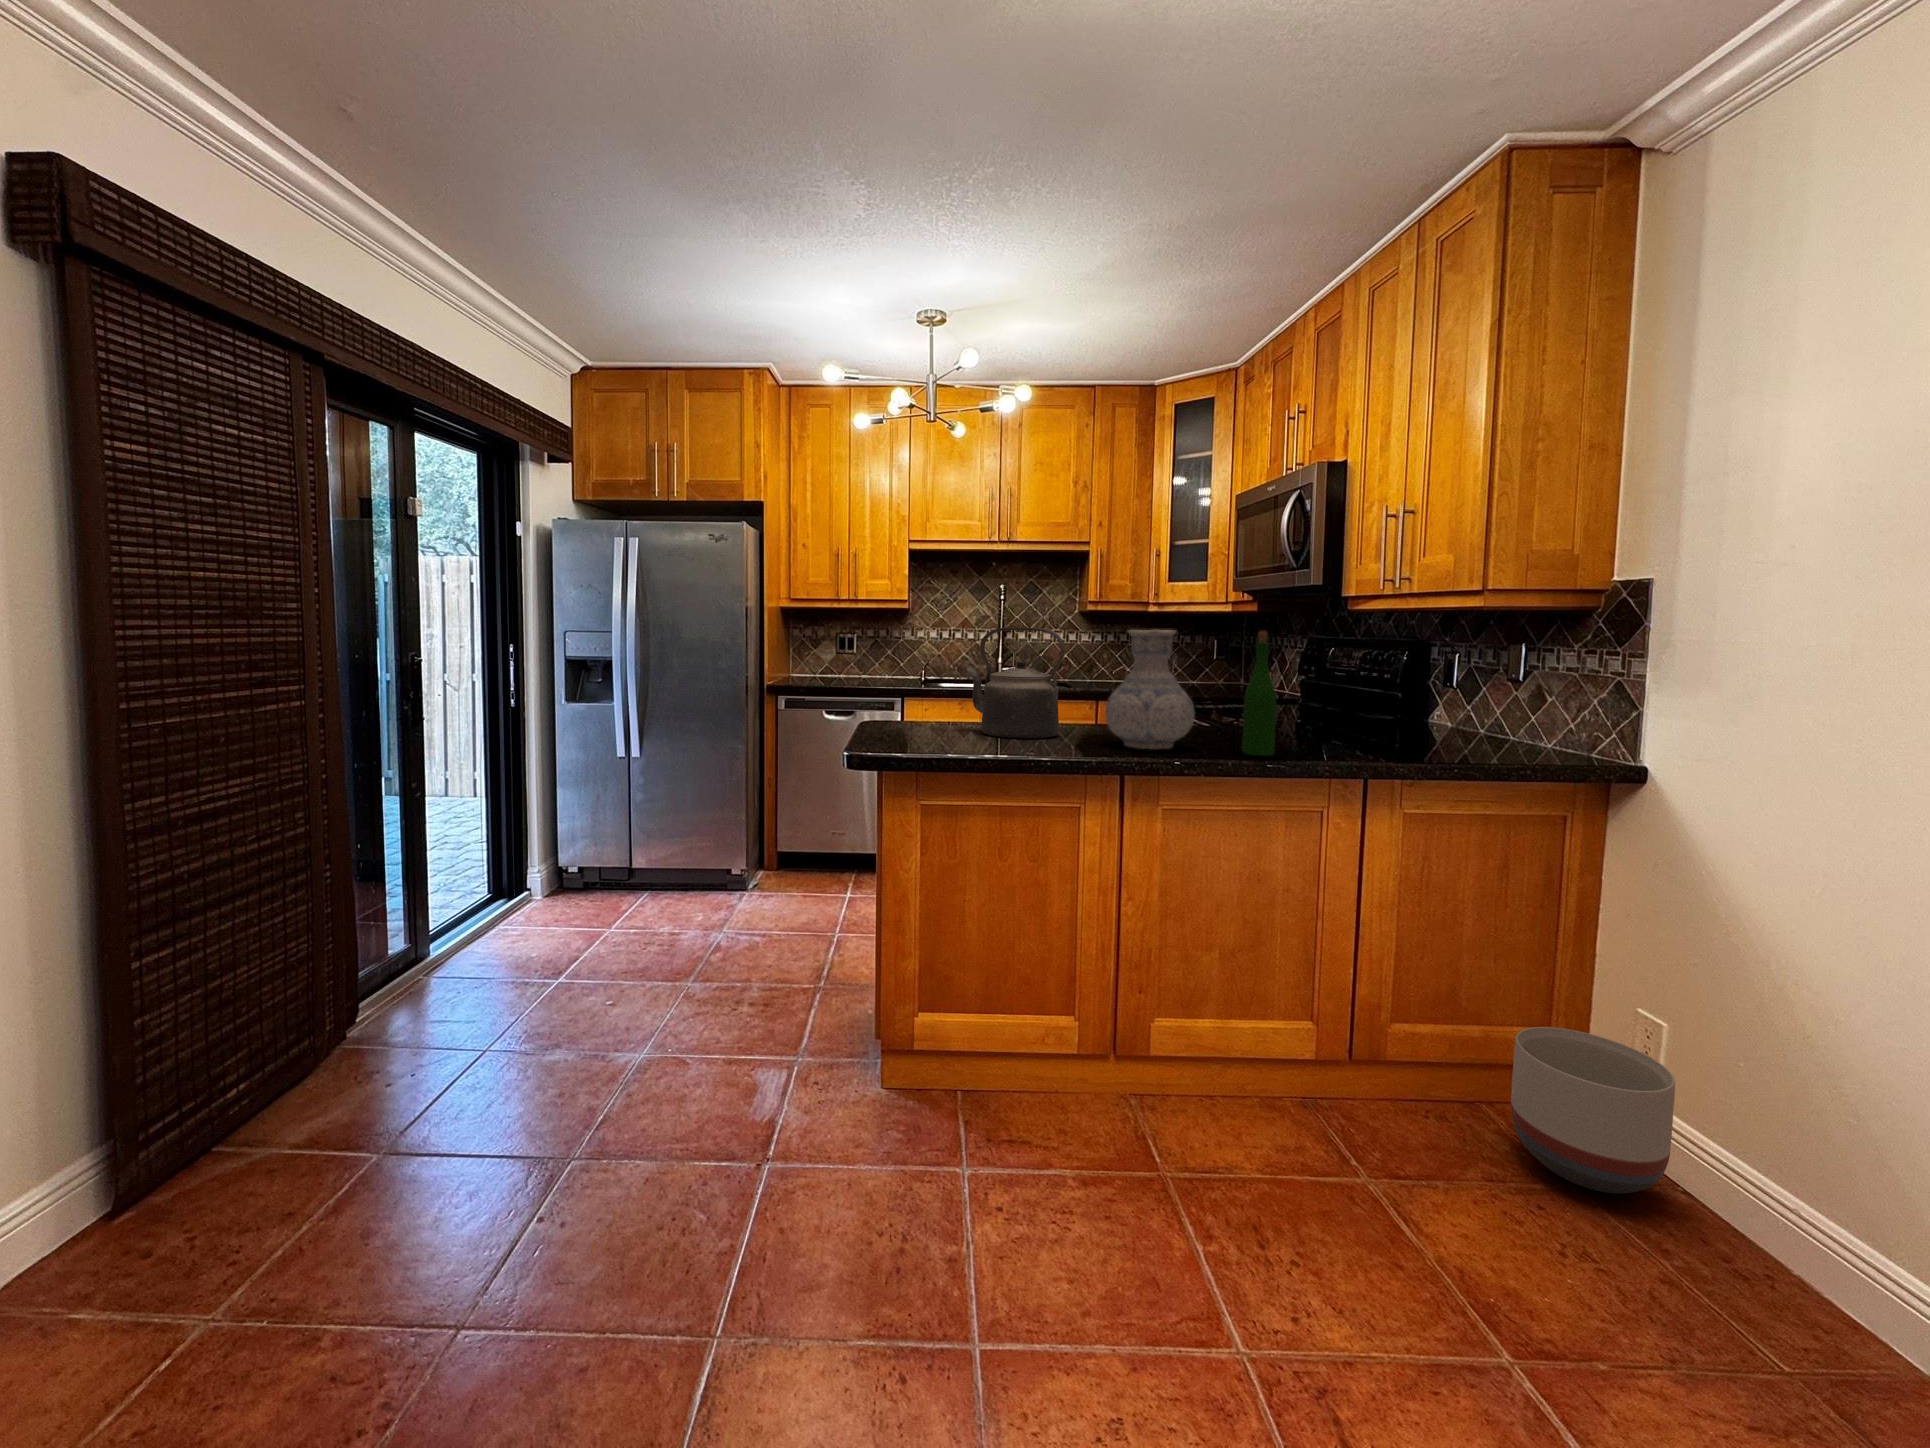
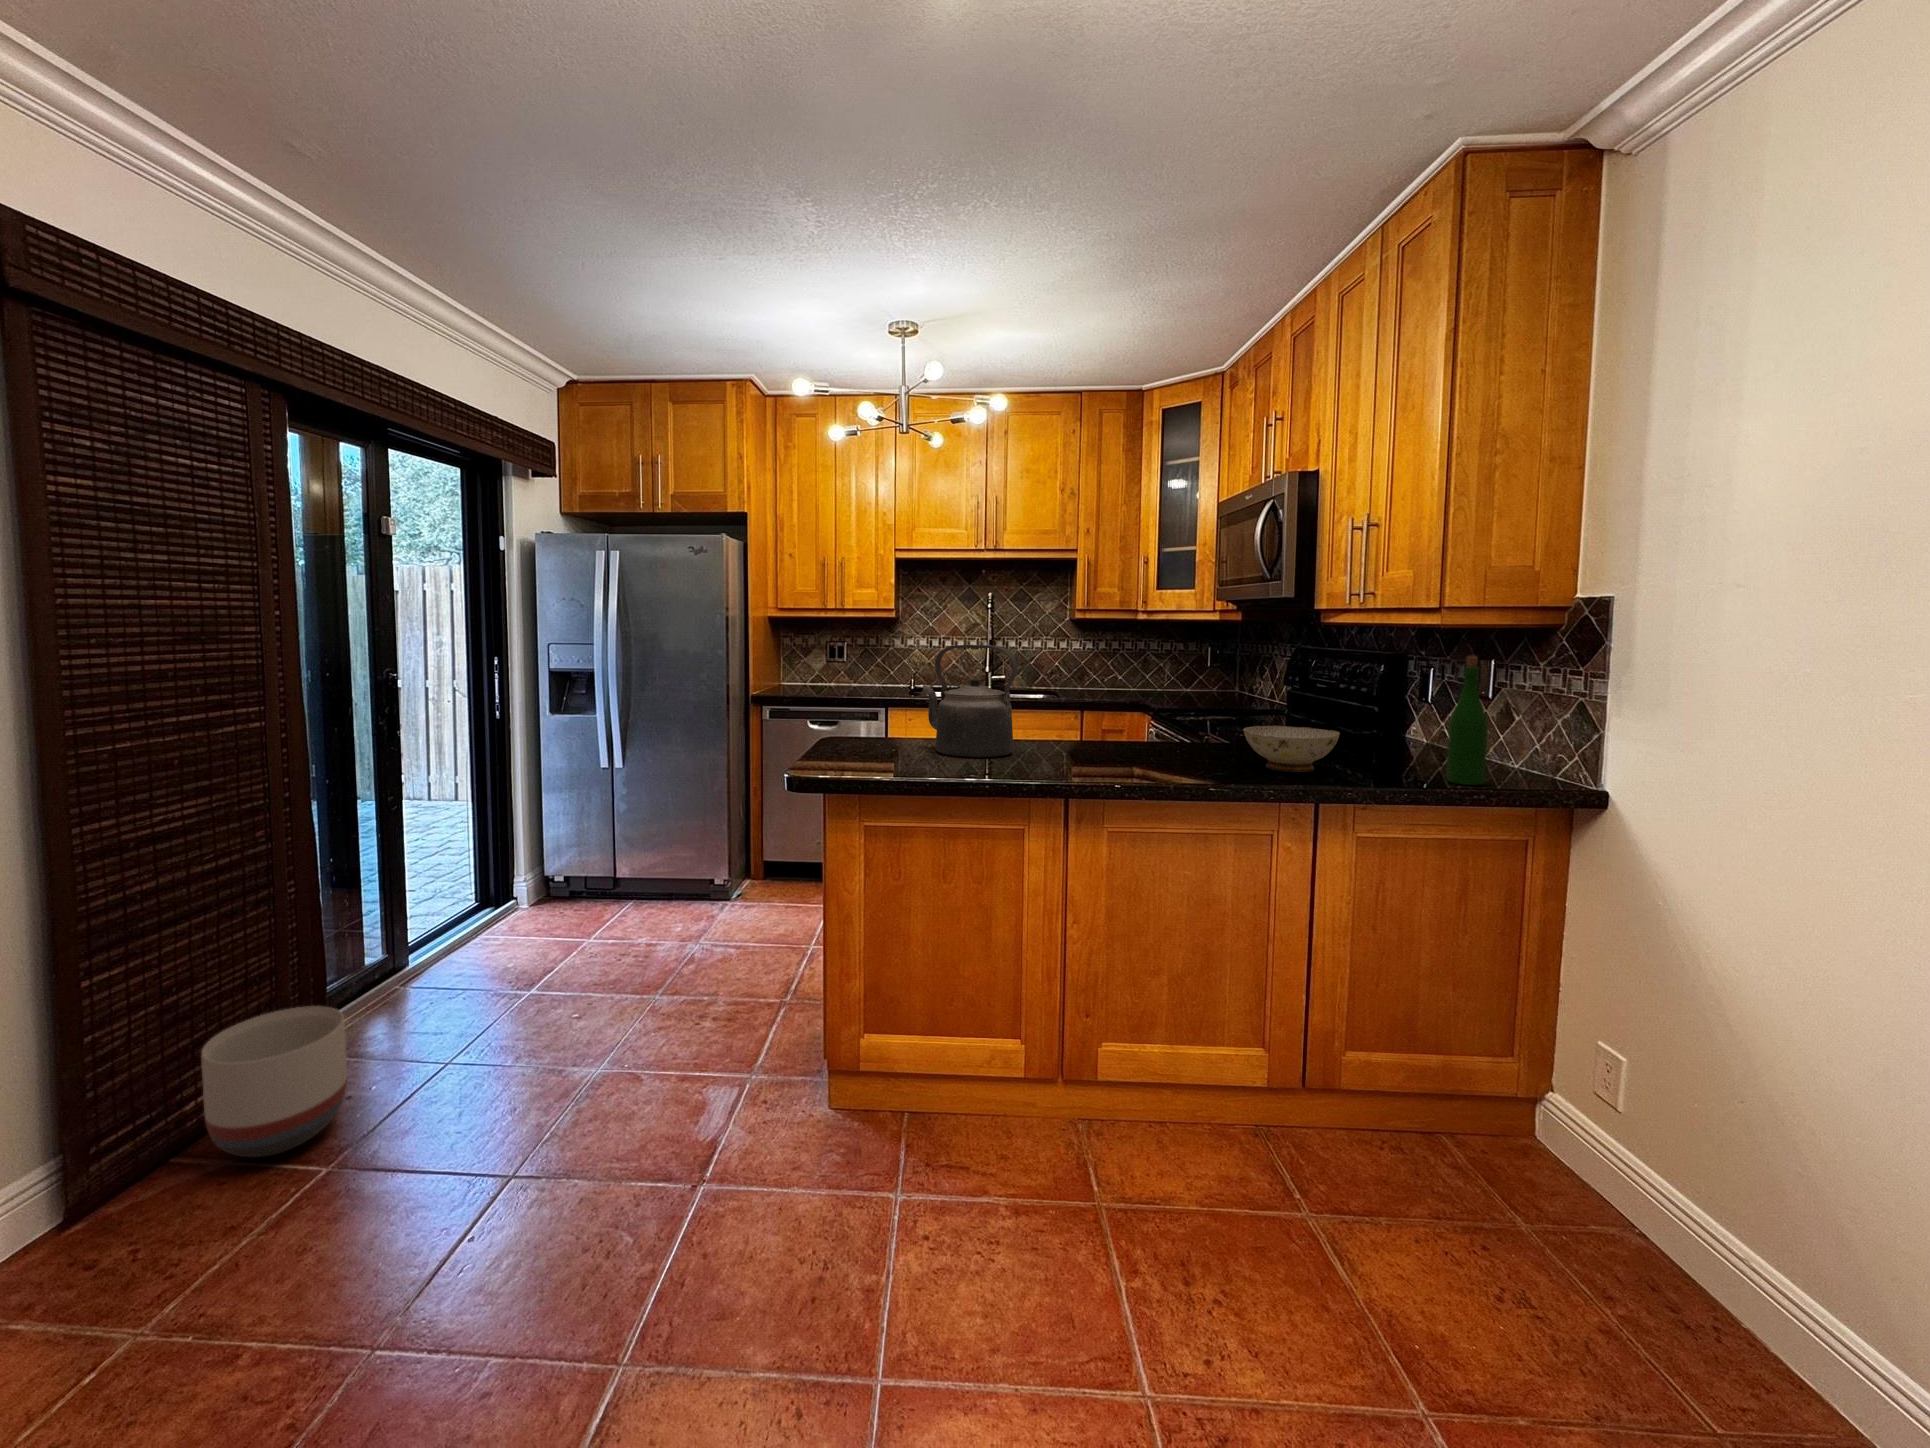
vase: present [1105,630,1195,749] -> none [1054,648,1143,770]
wine bottle: present [1242,631,1276,756] -> present [1446,656,1488,785]
ceramic bowl: none [1288,707,1385,751] -> present [1243,726,1340,772]
planter: present [1511,1027,1675,1194] -> present [201,1006,347,1157]

